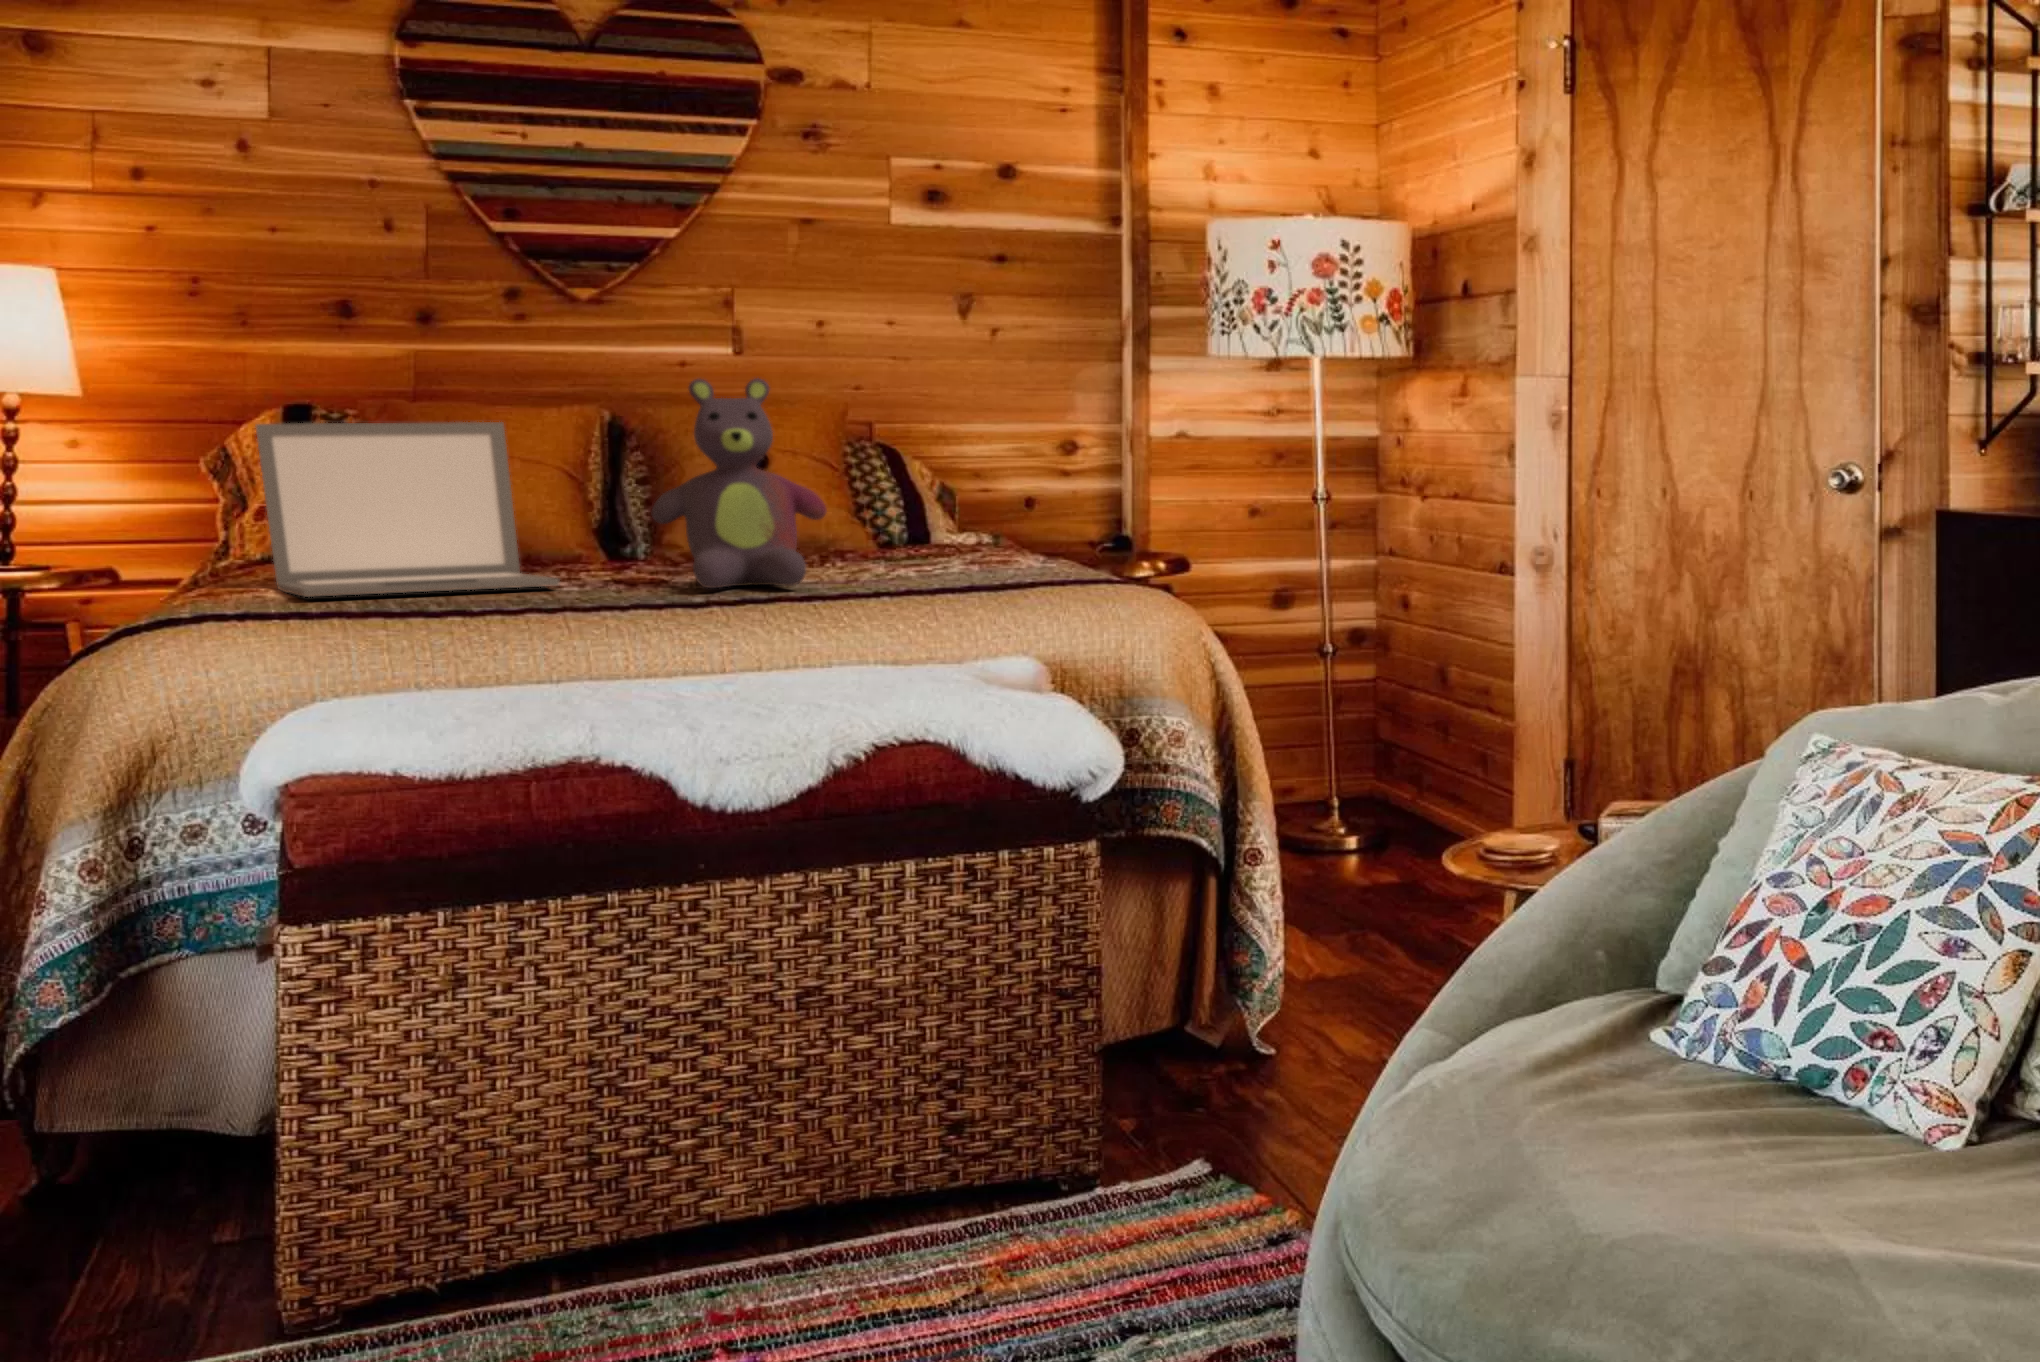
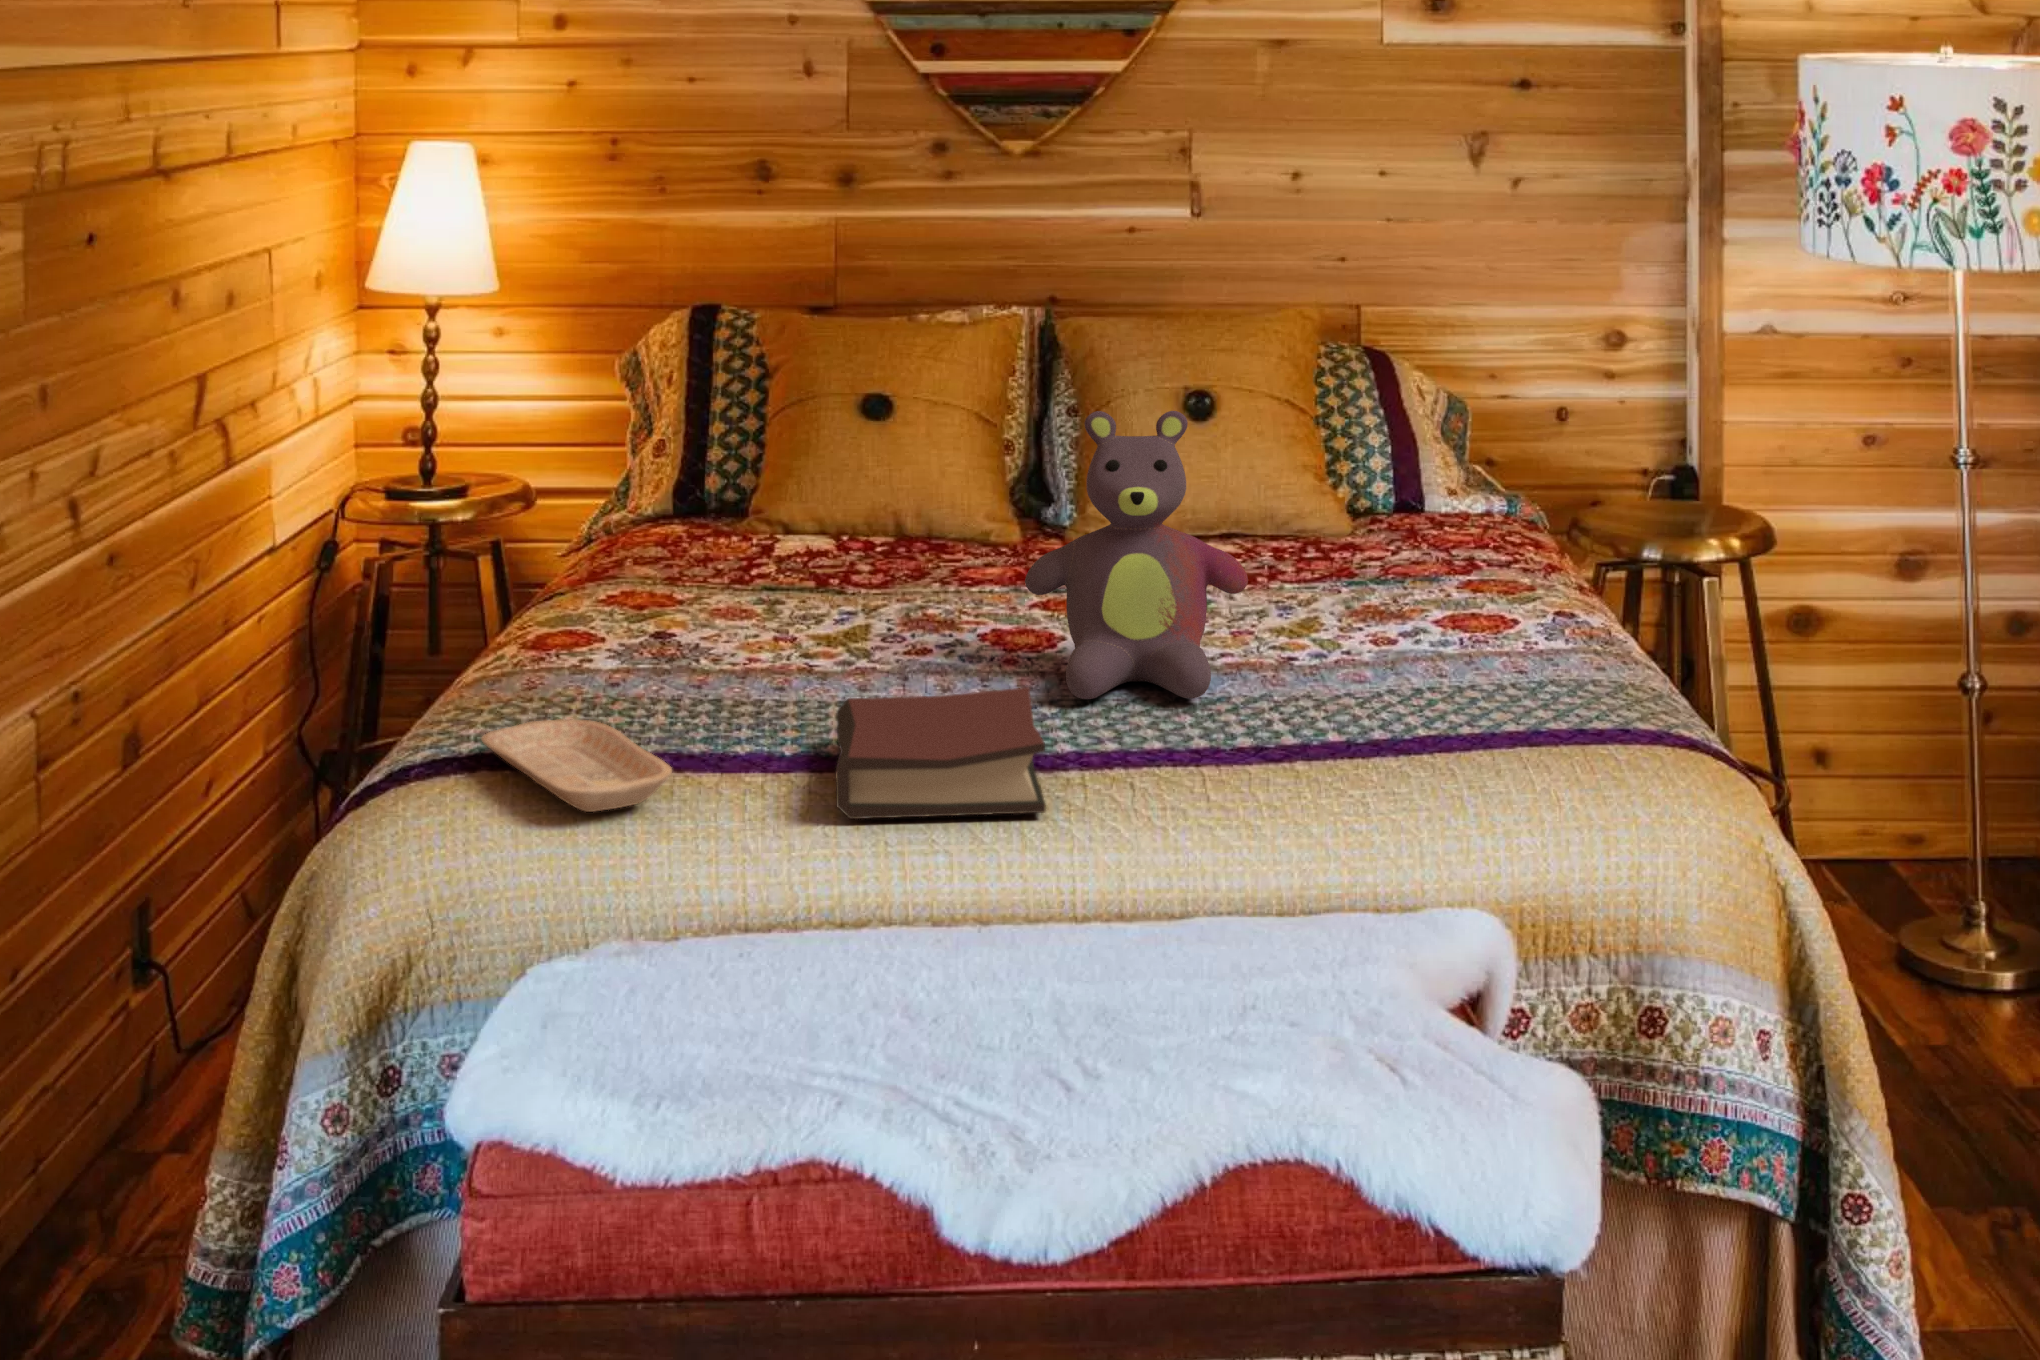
laptop: present [255,422,560,597] -> none [574,432,904,693]
hardback book: none [514,559,695,622] -> present [836,687,1046,819]
tray: none [215,592,388,626] -> present [482,719,672,812]

